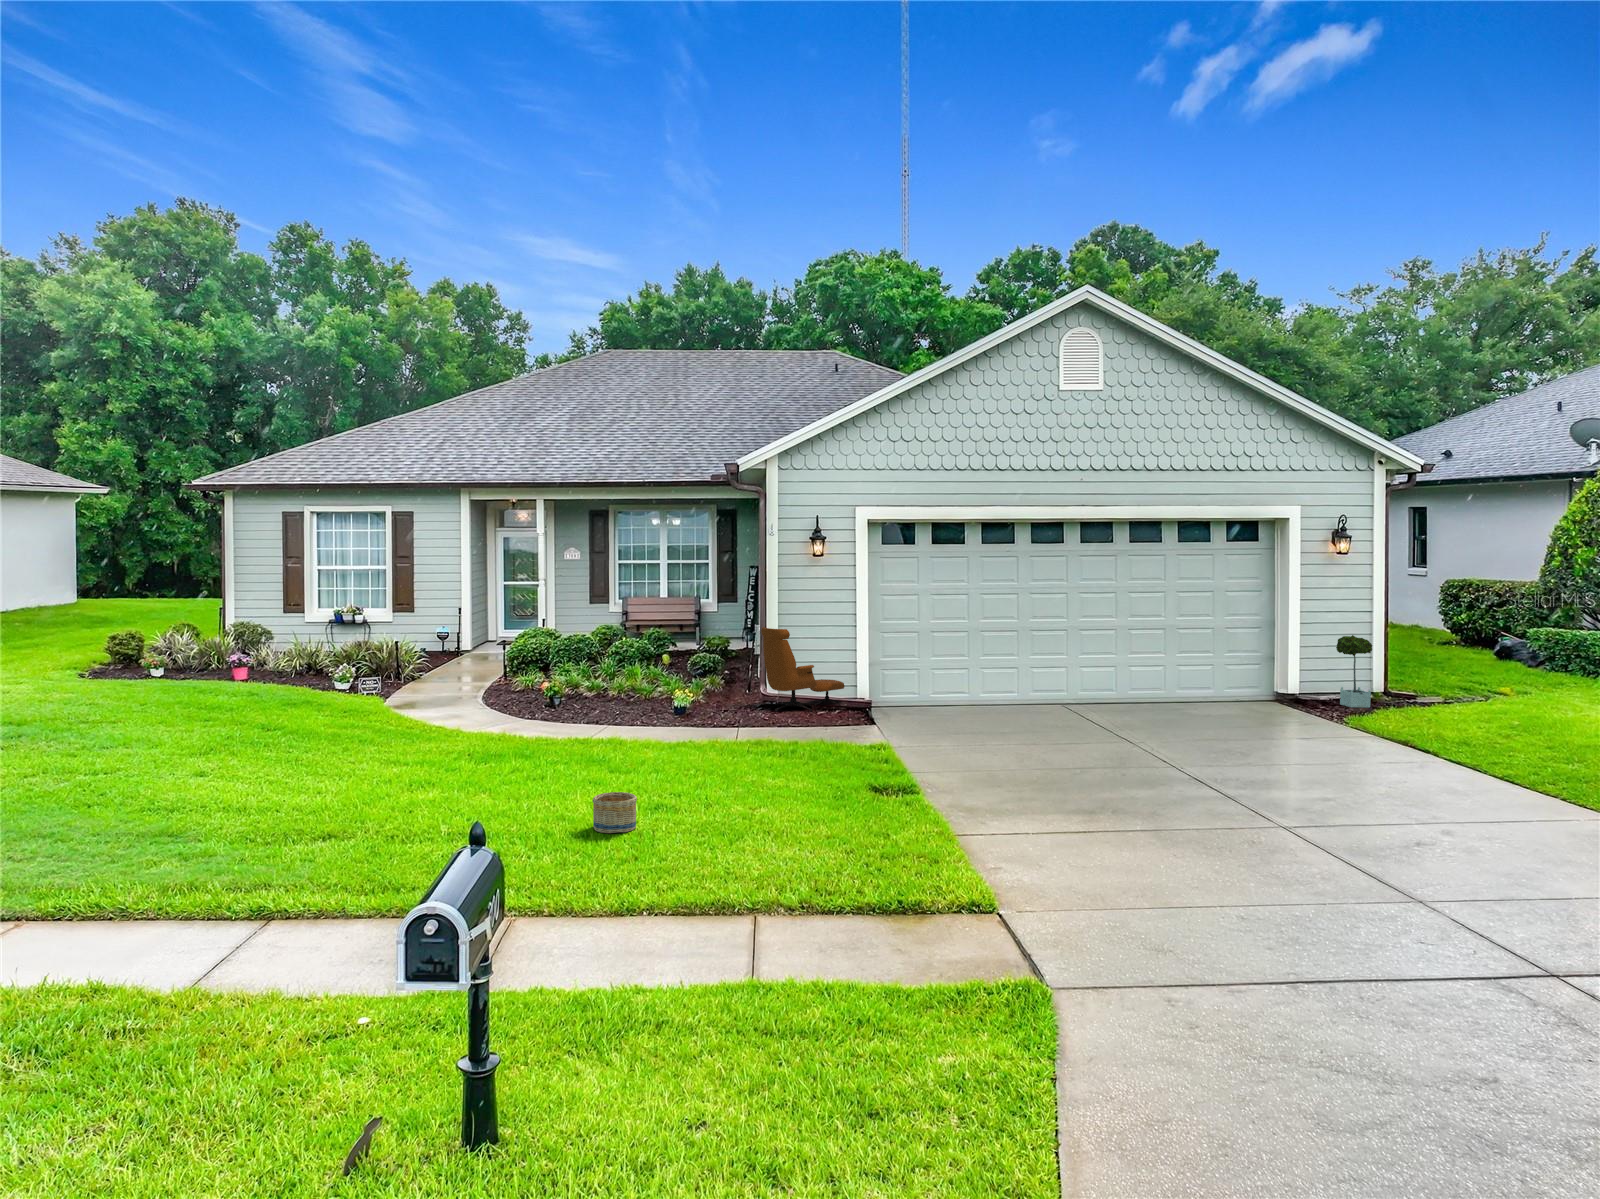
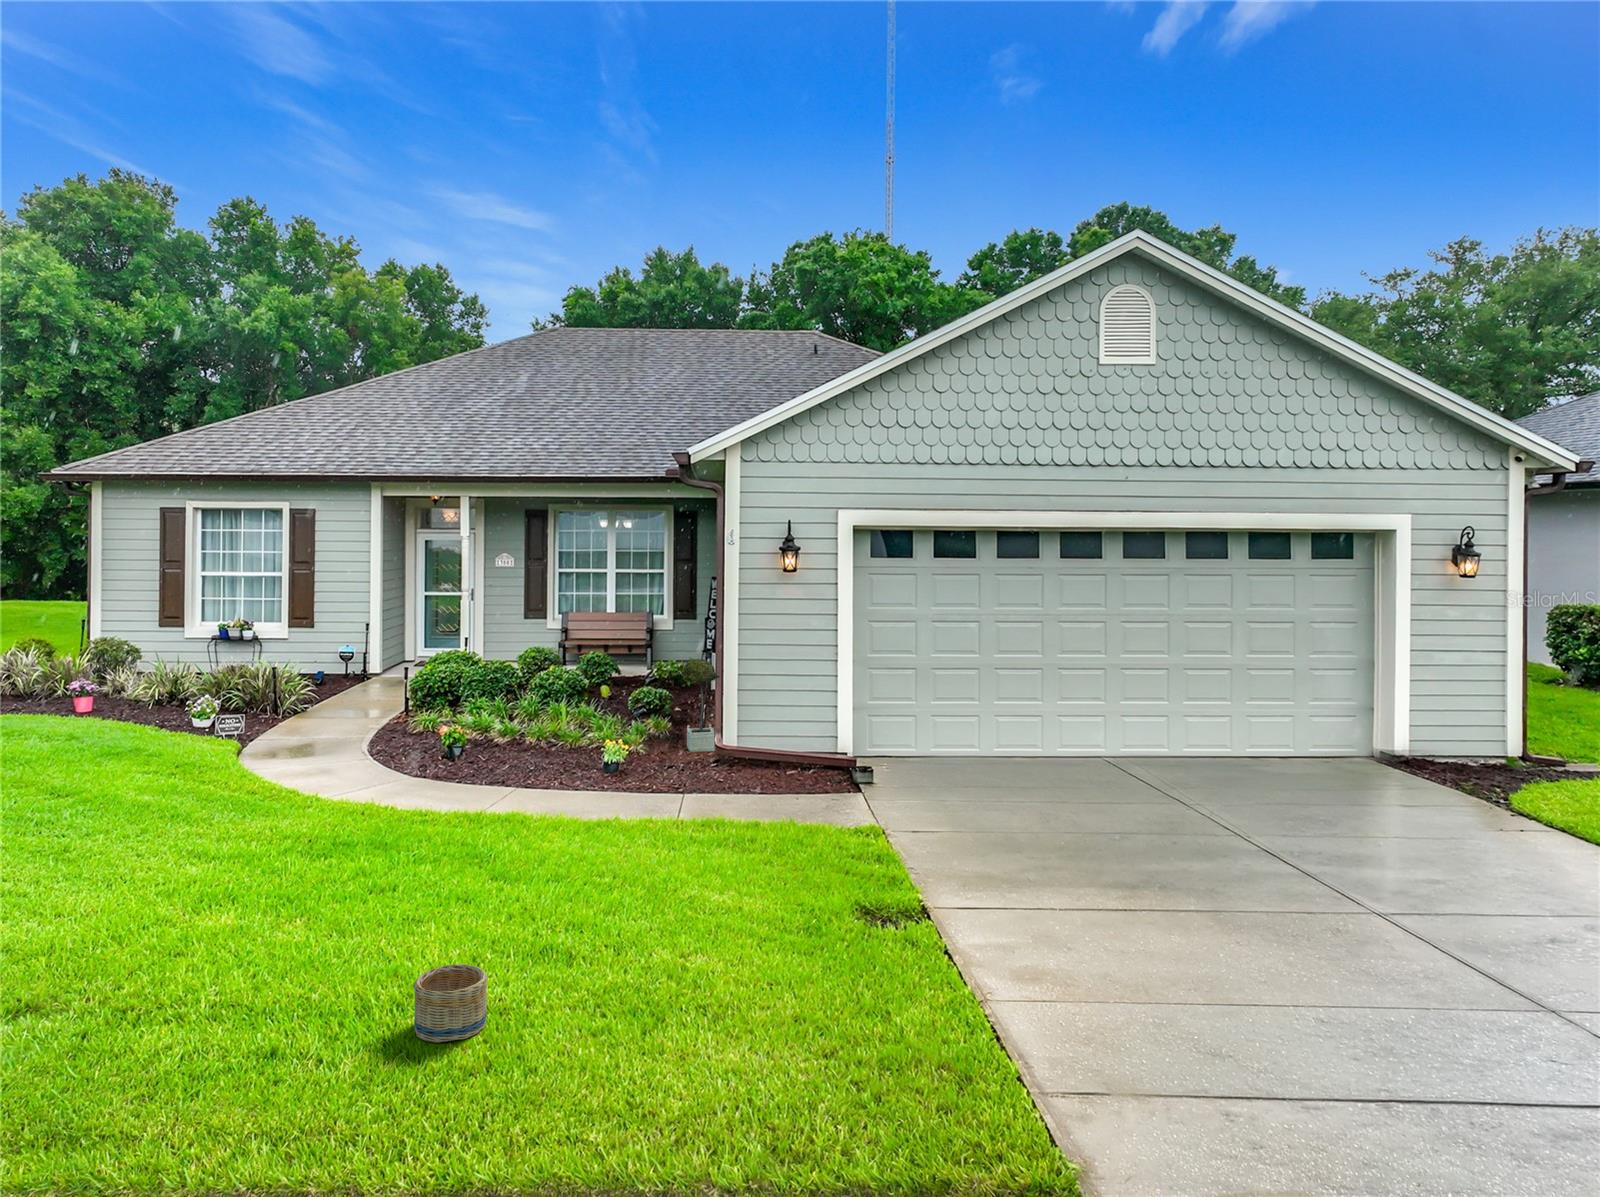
lounge chair: present [761,627,845,712] -> none [715,662,820,770]
potted tree: present [1336,635,1372,707] -> present [681,658,719,752]

